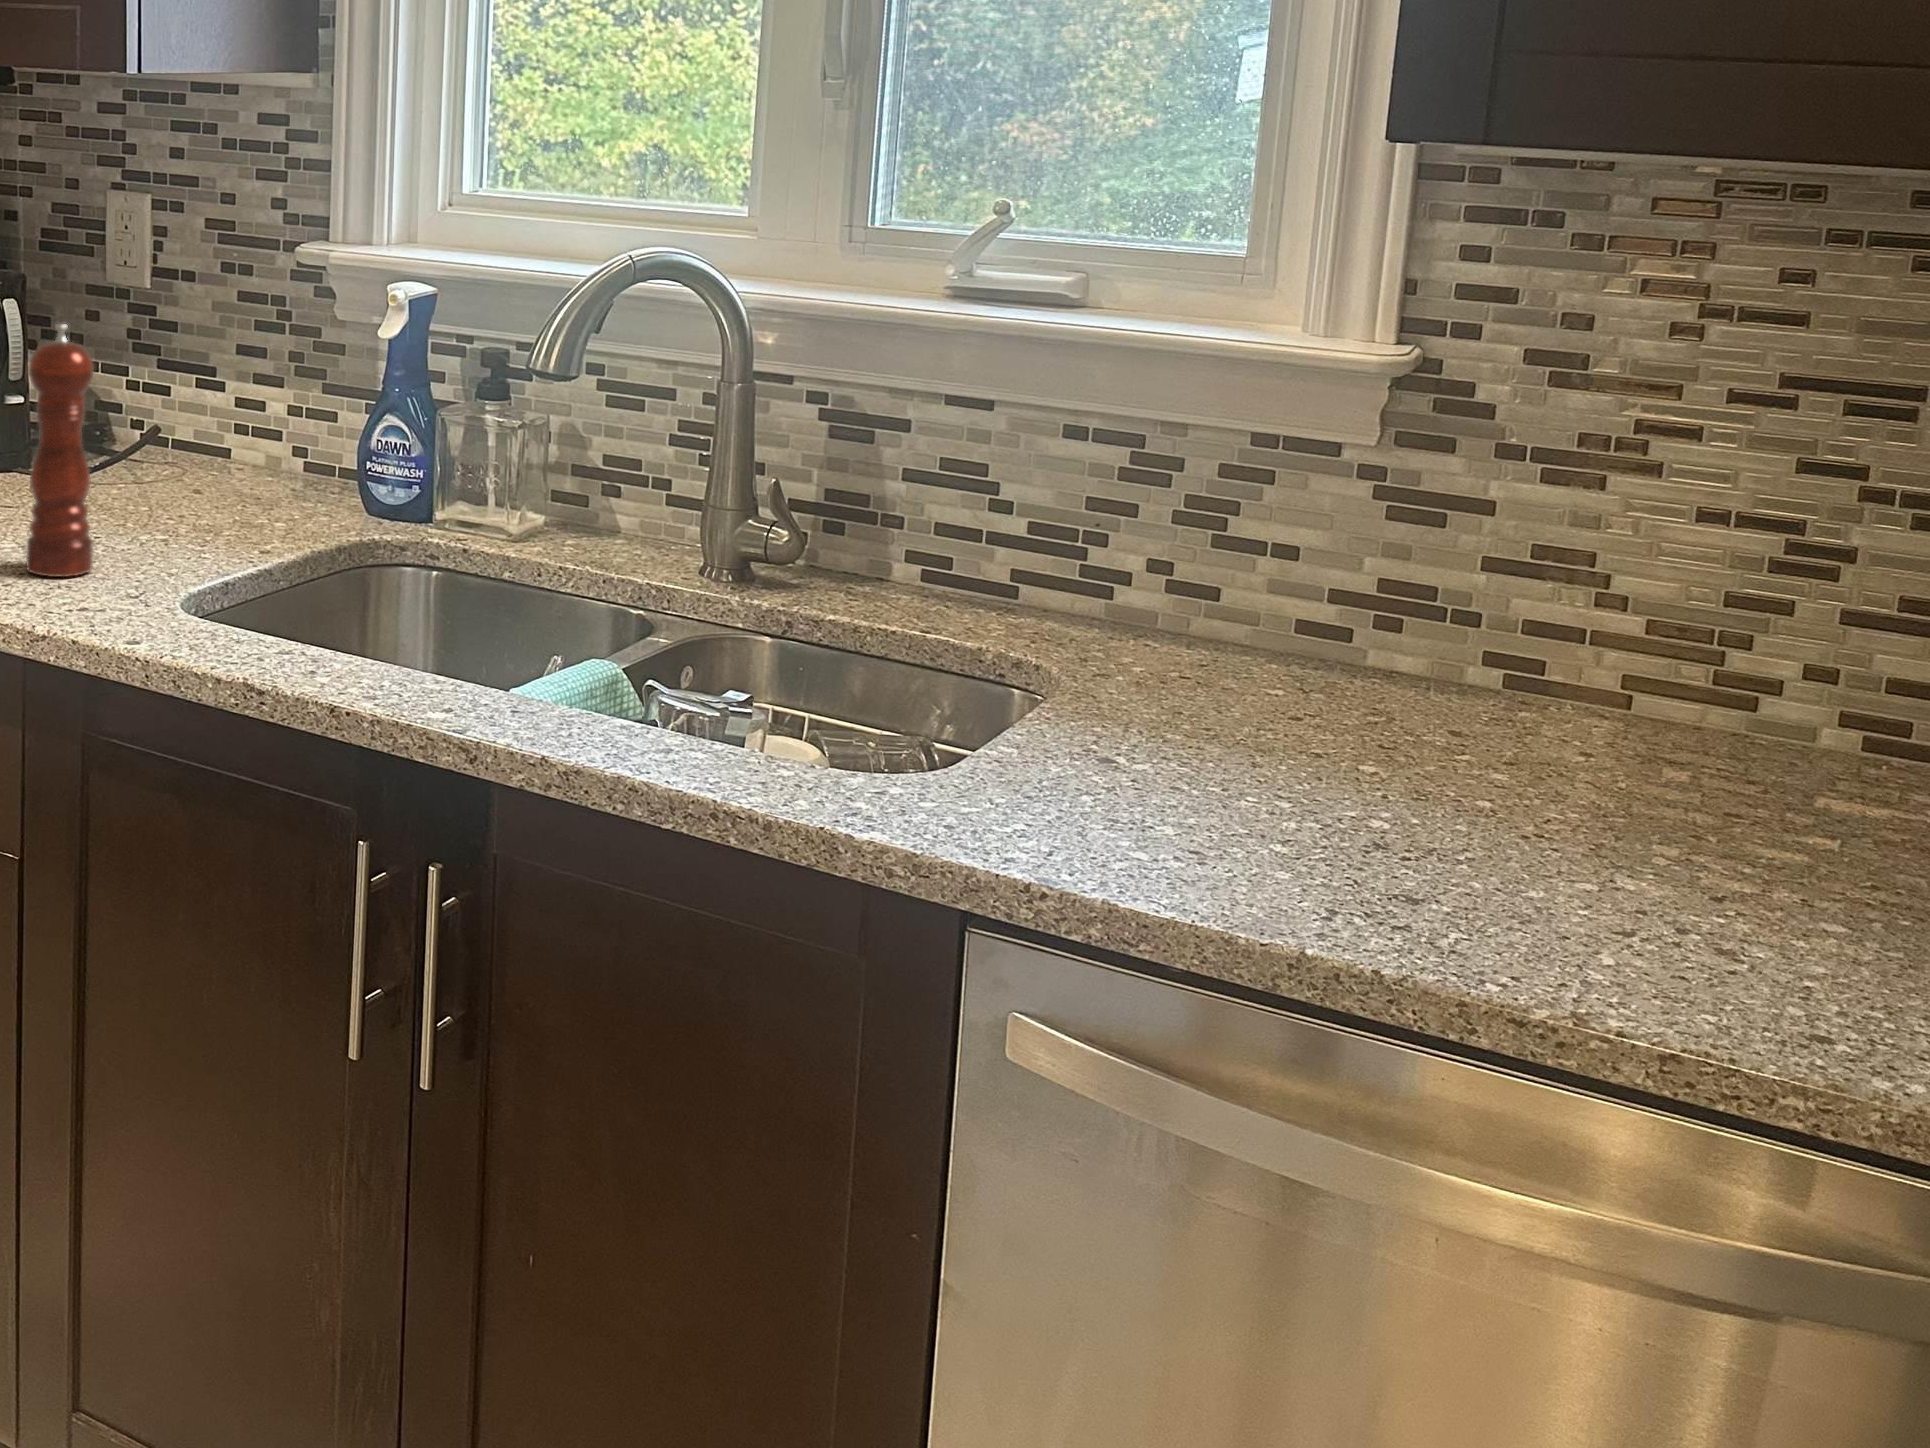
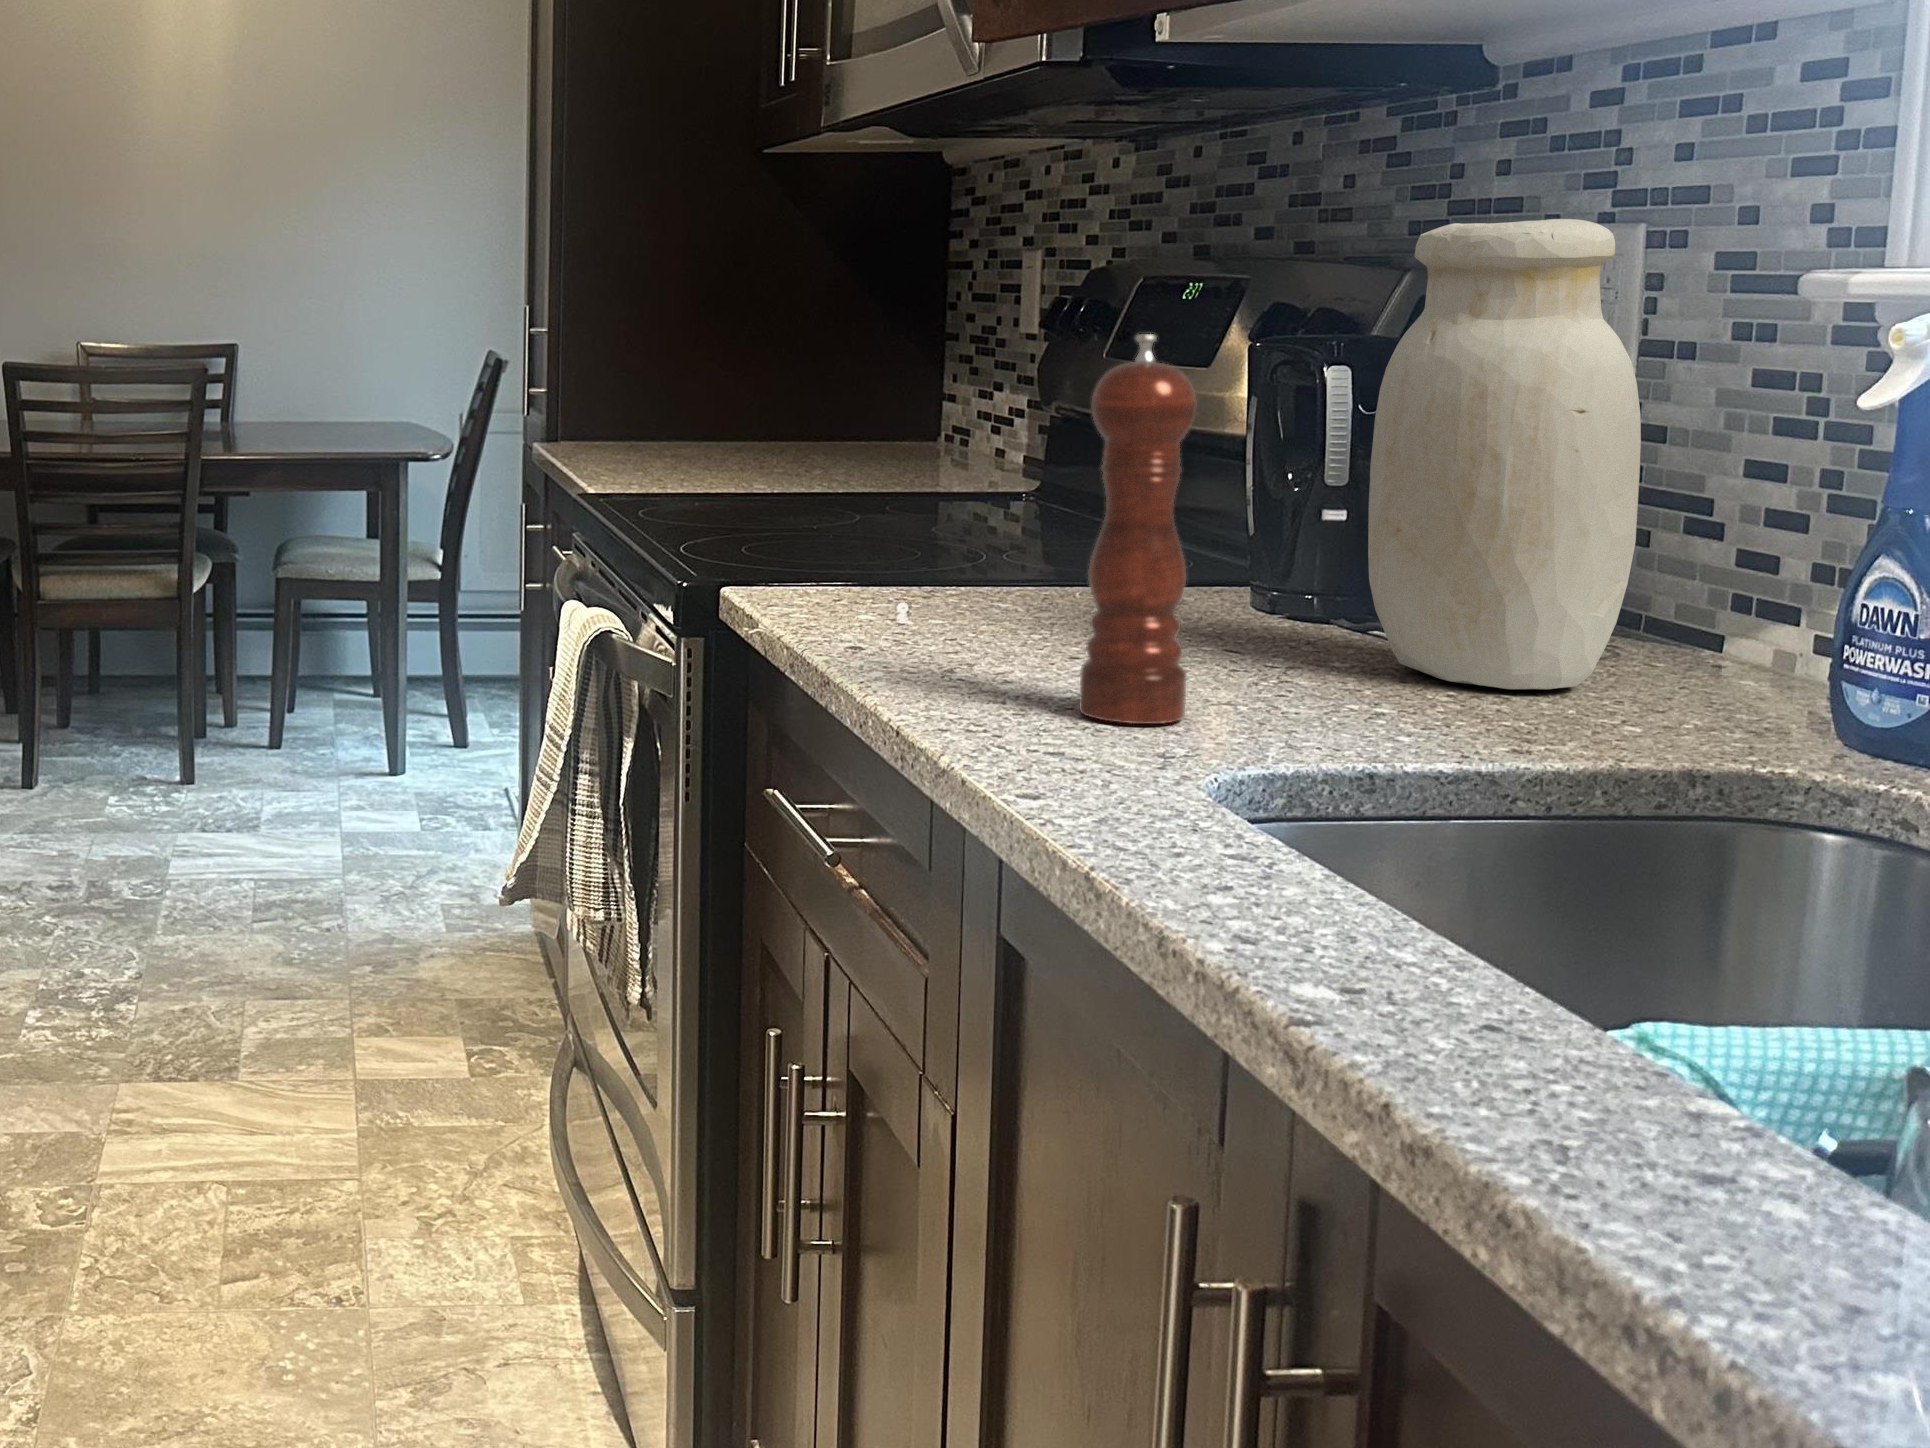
jar: none [96,221,249,511] -> present [1368,219,1641,689]

